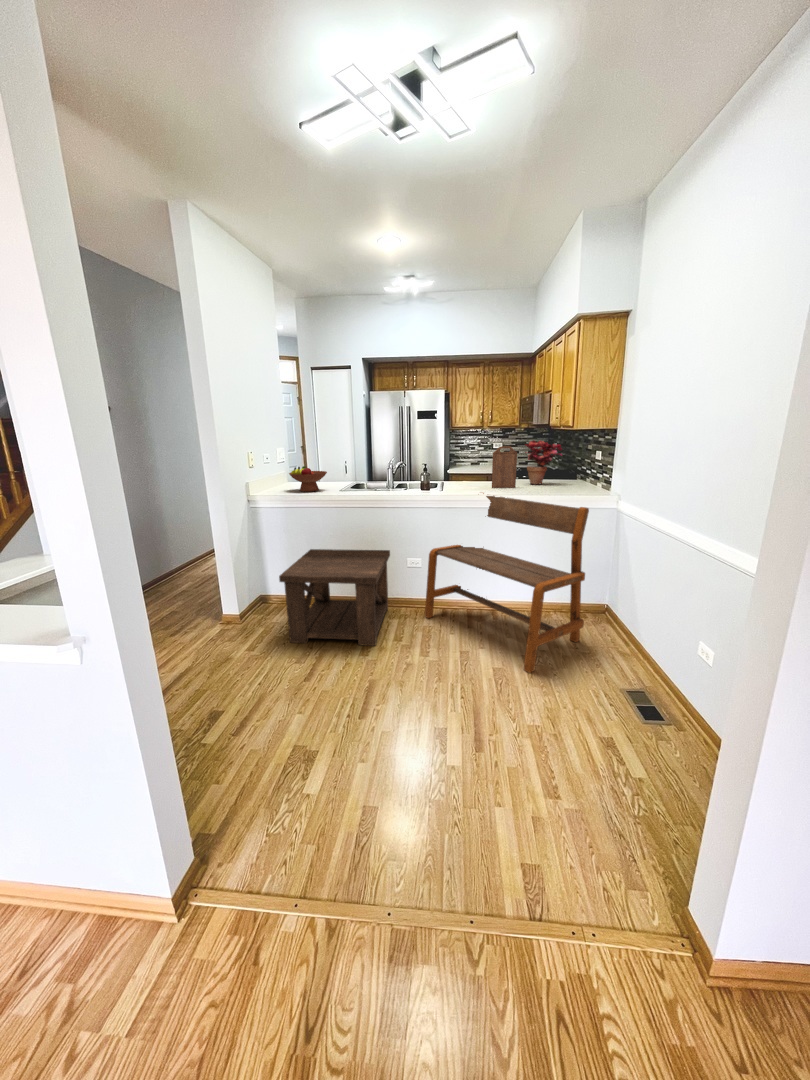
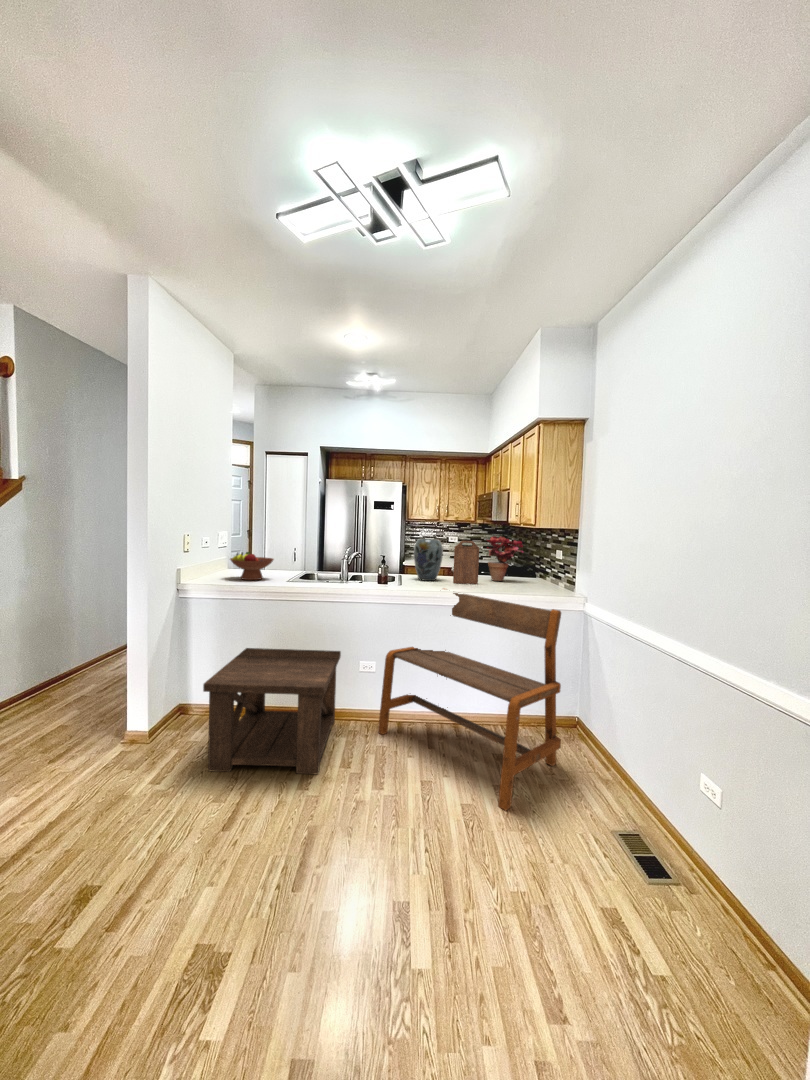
vase: none [454,446,482,487] -> present [414,538,443,581]

